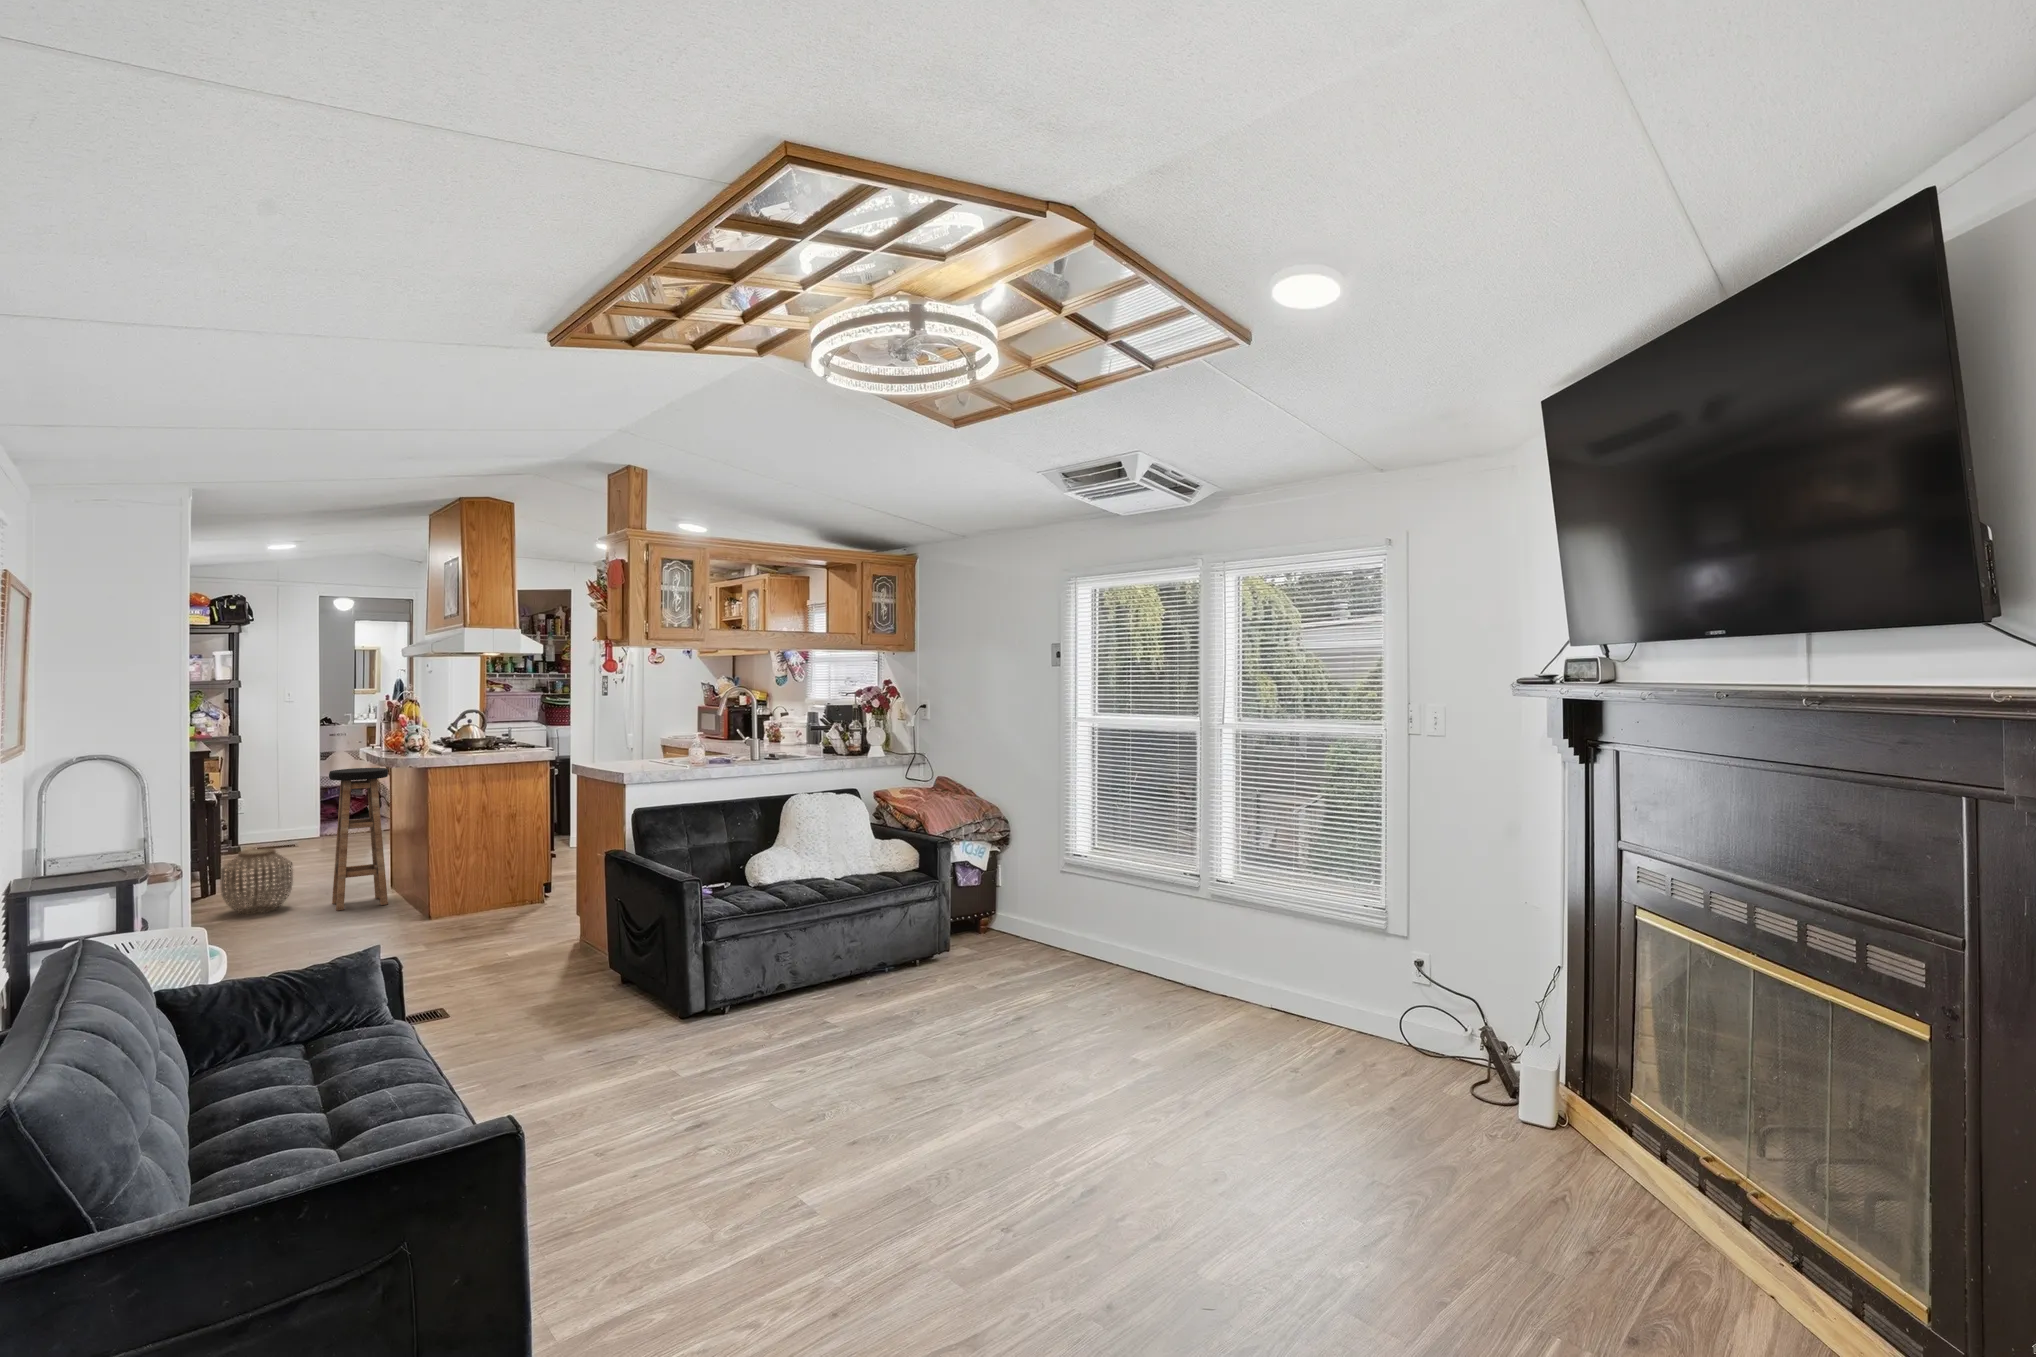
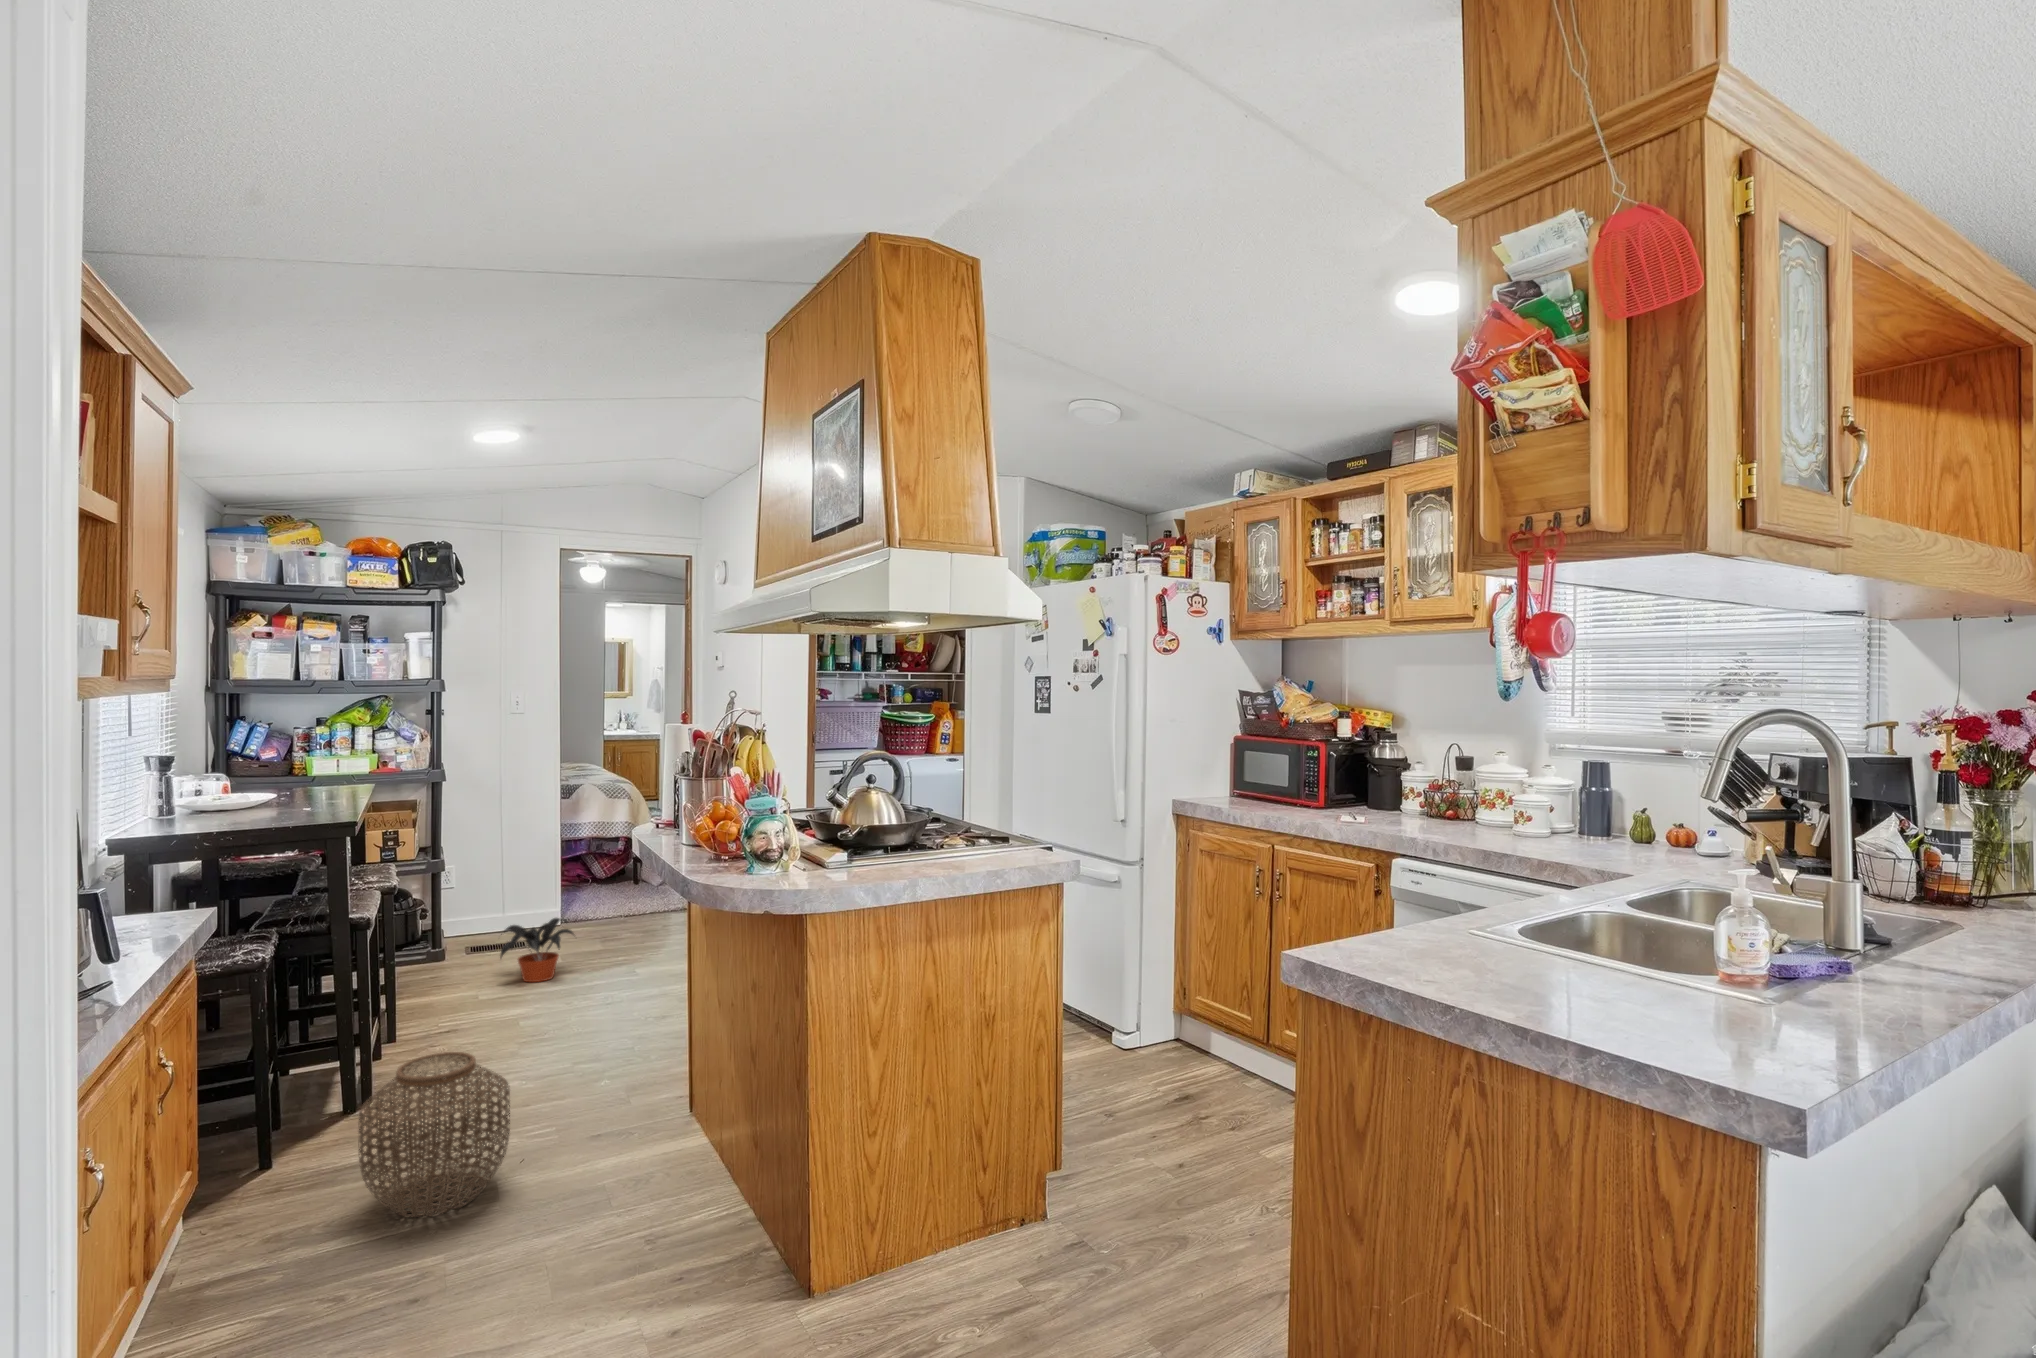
bar stool: present [329,768,388,911] -> none [585,870,706,1214]
potted plant: none [279,822,329,857] -> present [500,918,573,982]

